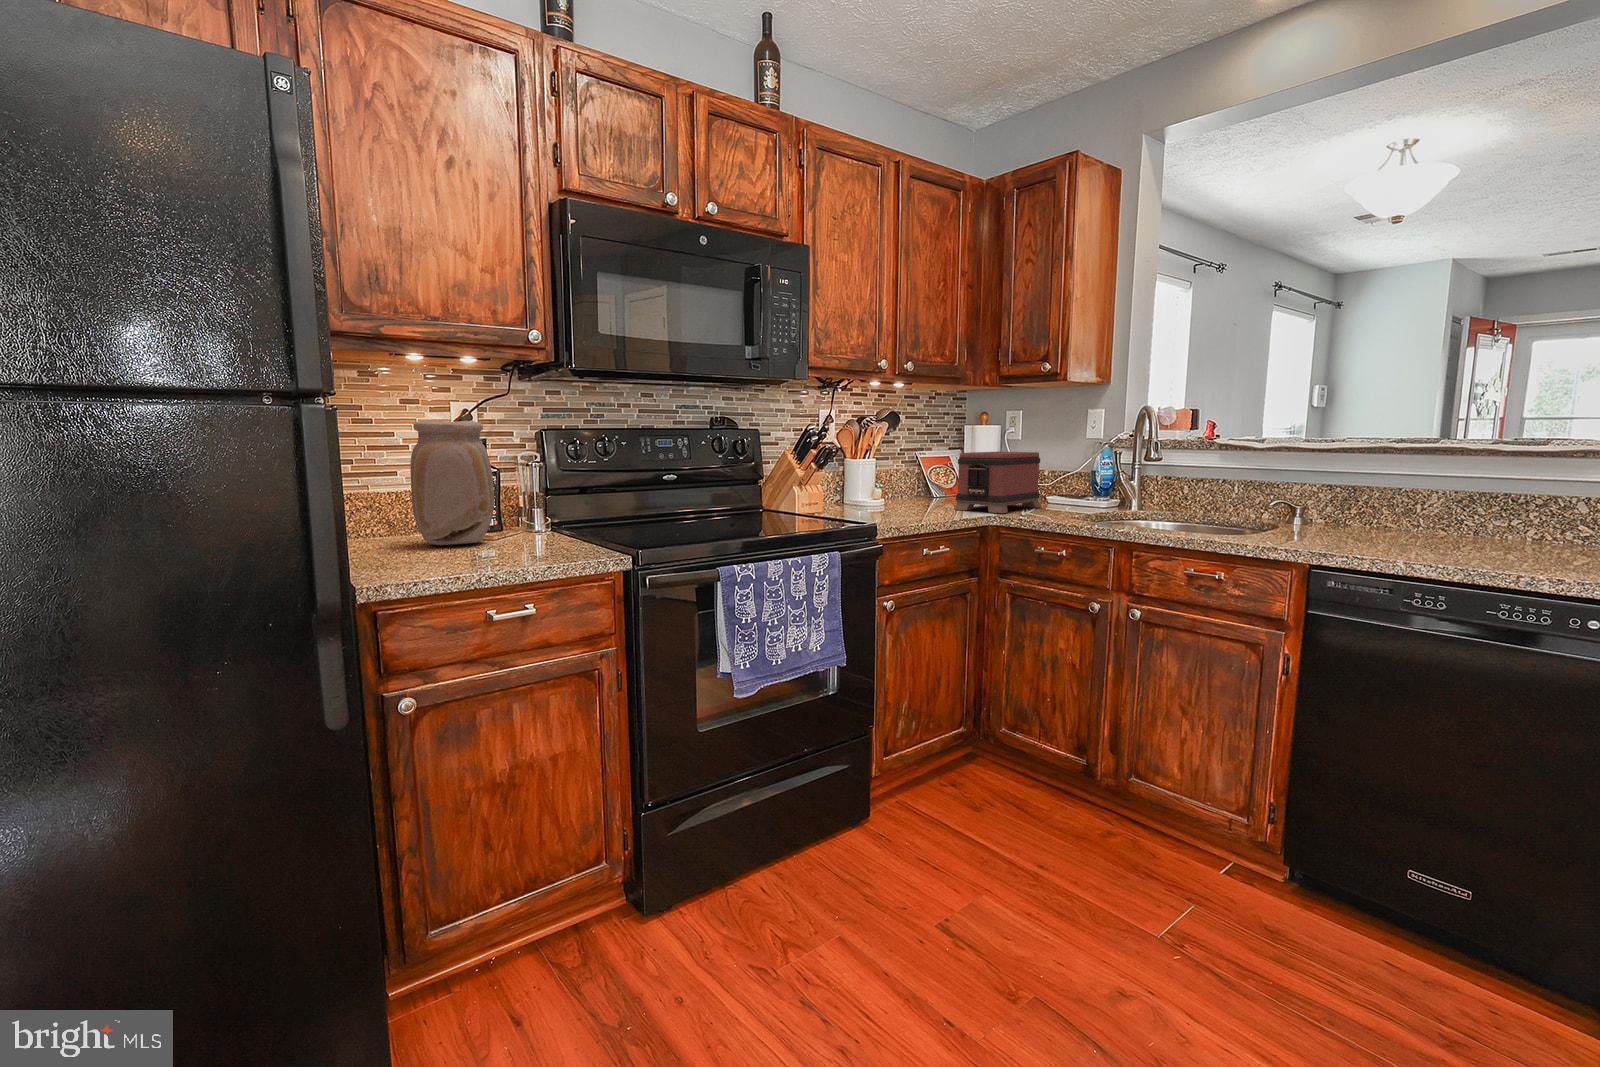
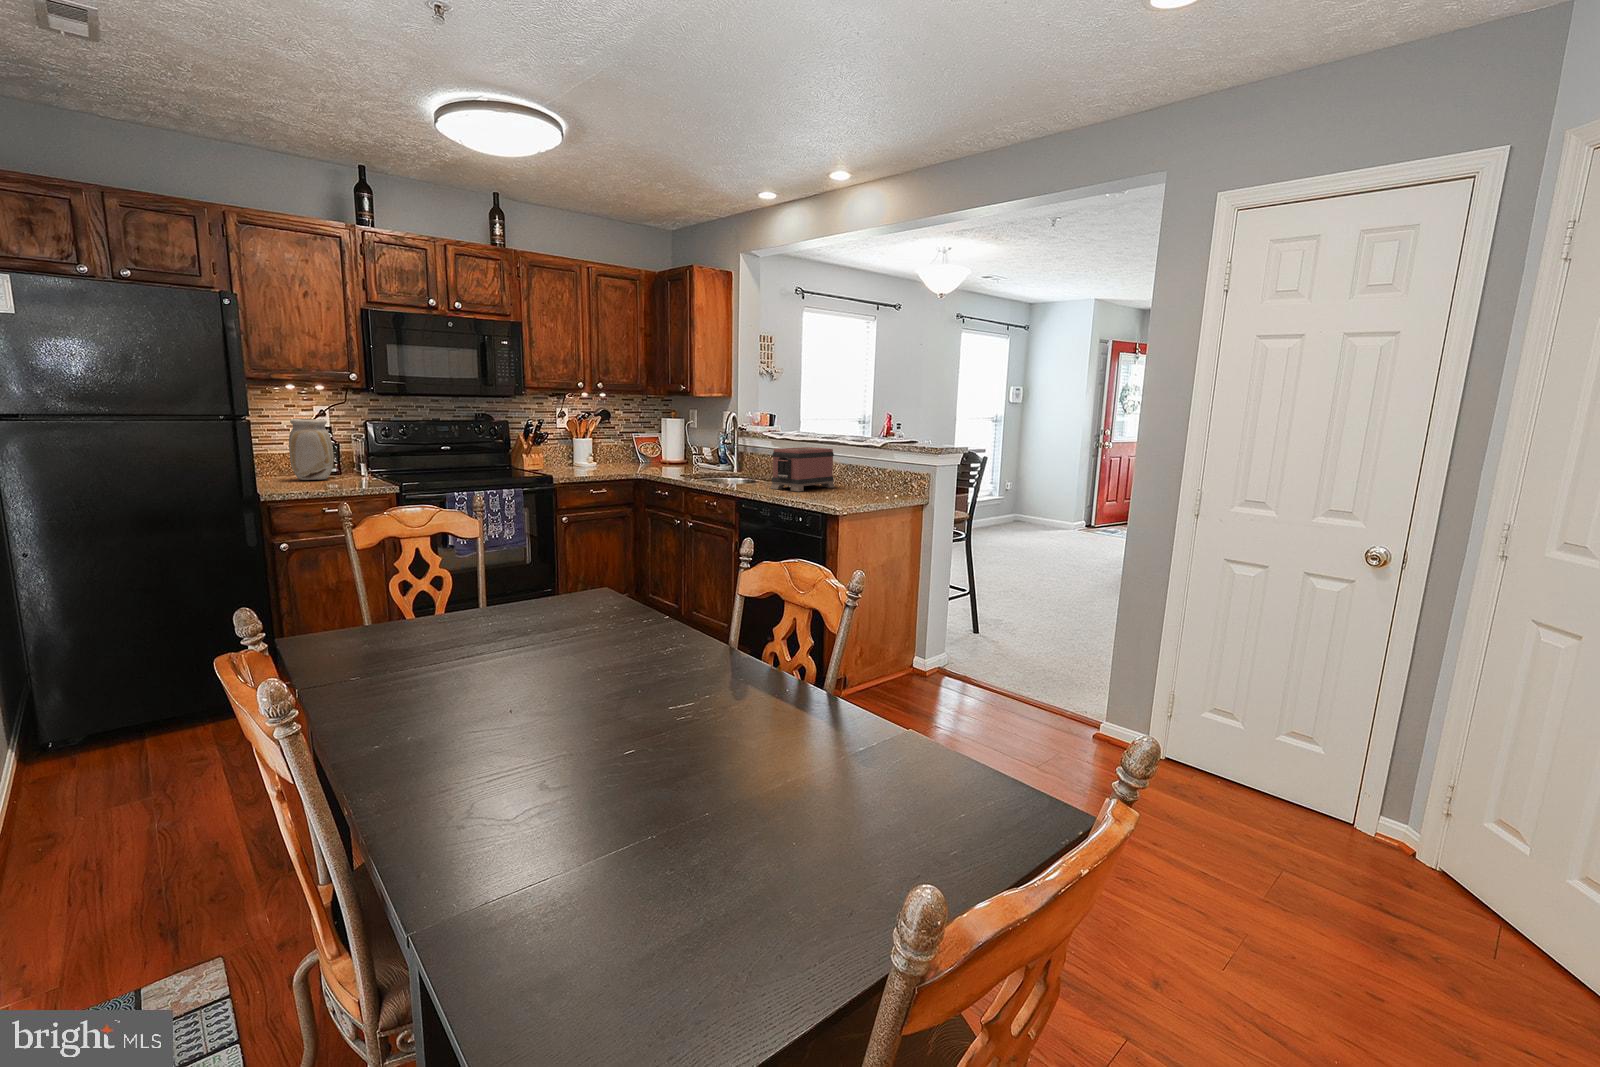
toaster: present [954,452,1041,513] -> present [770,447,835,492]

